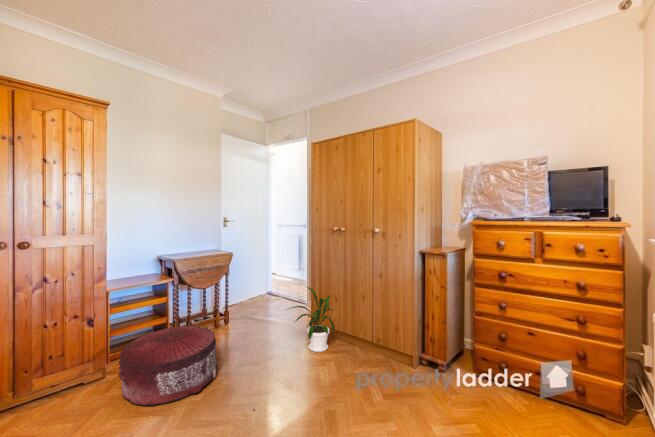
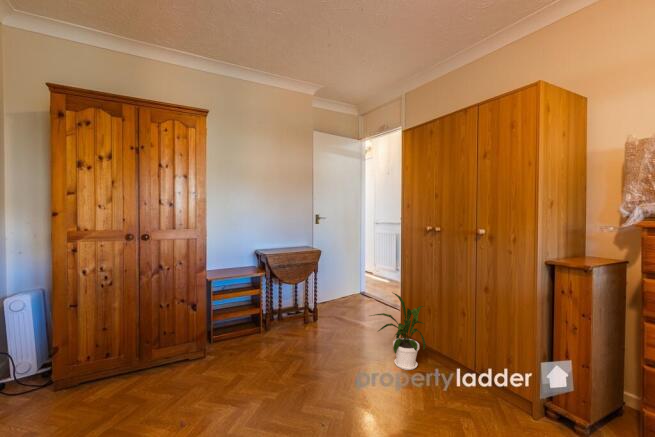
pouf: present [119,325,217,406] -> none [208,318,297,396]

